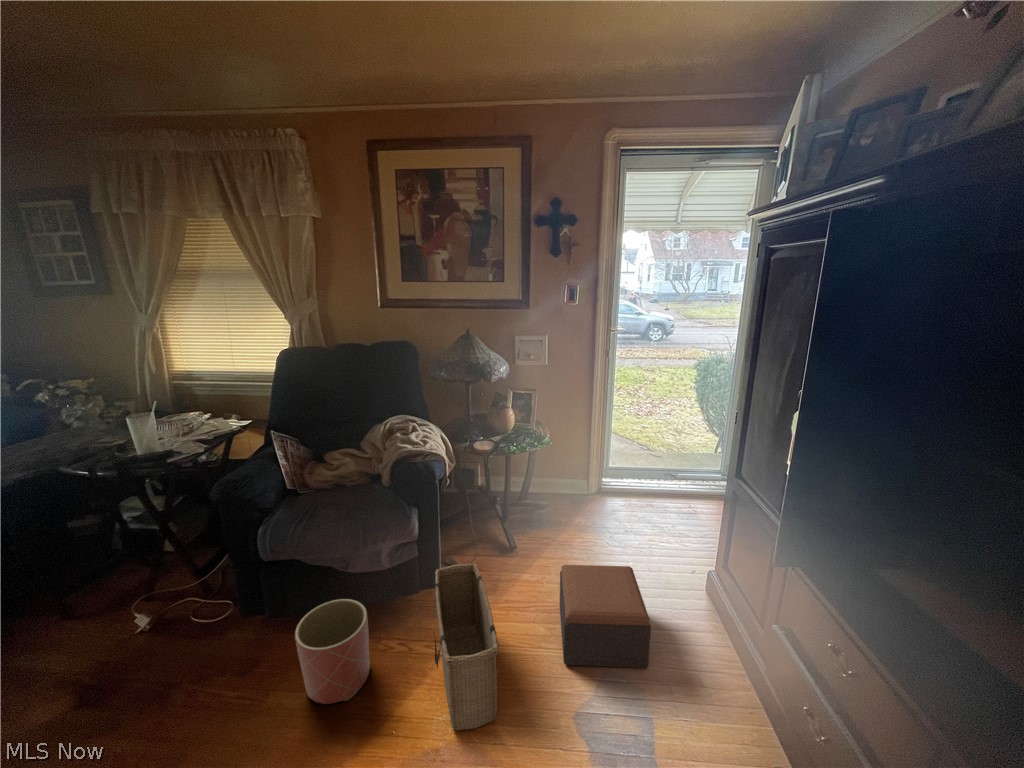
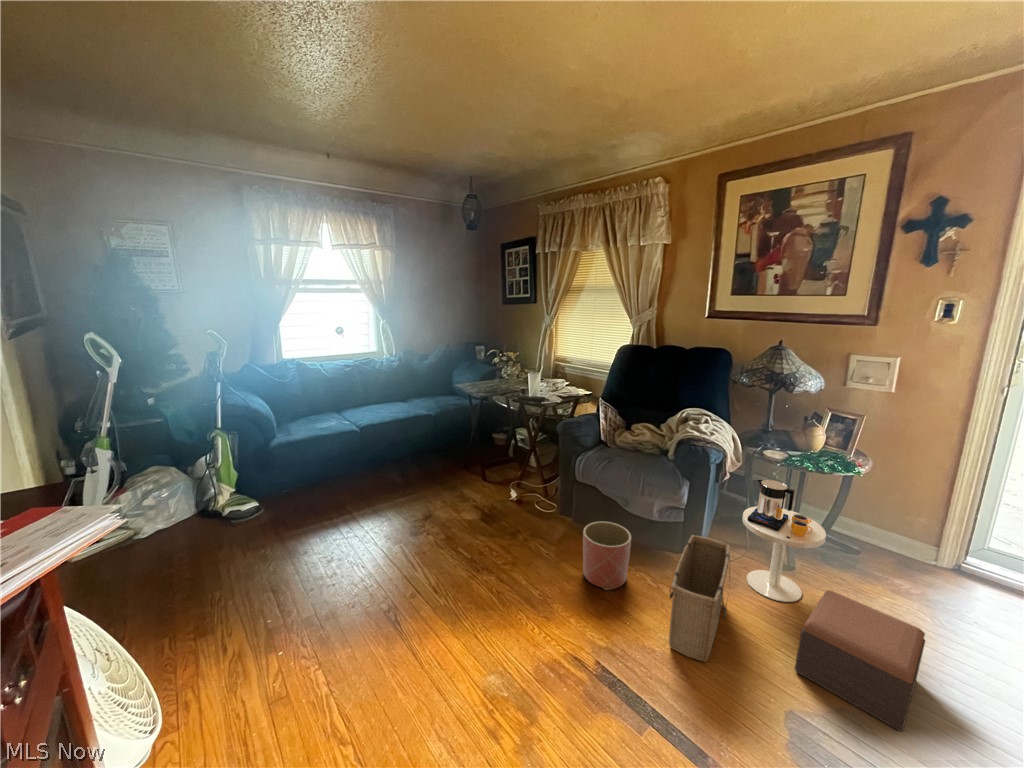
side table: none [473,474,545,594] -> present [742,480,826,602]

